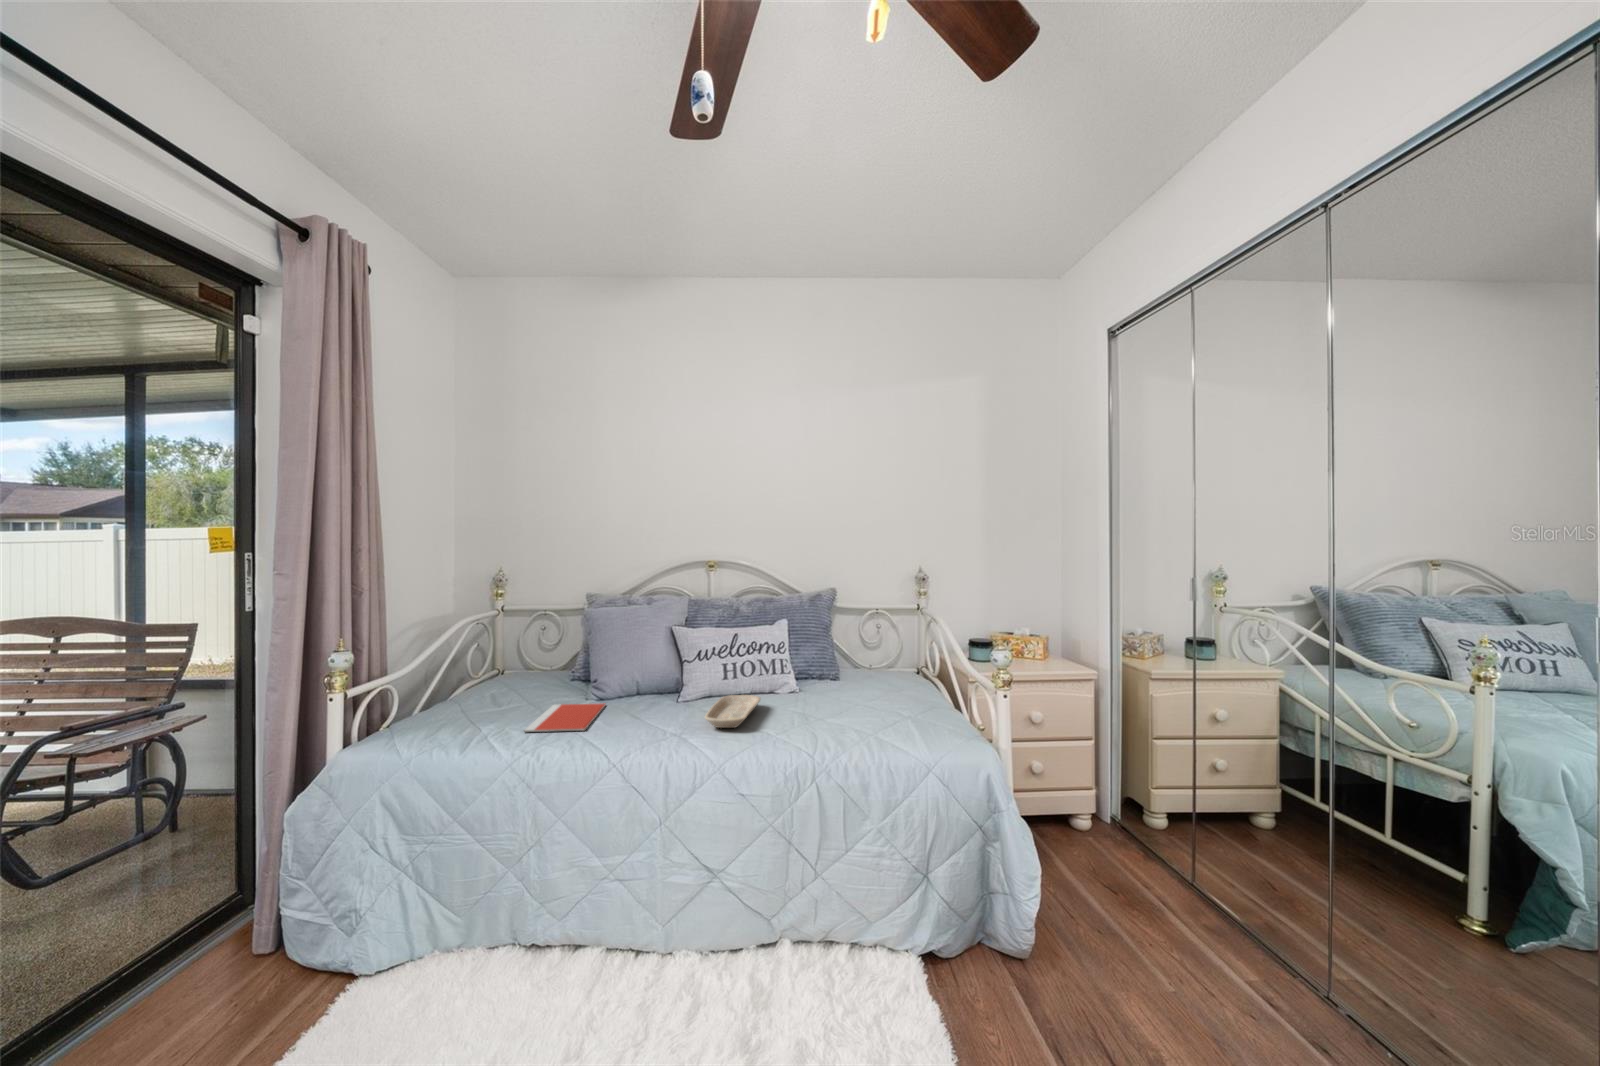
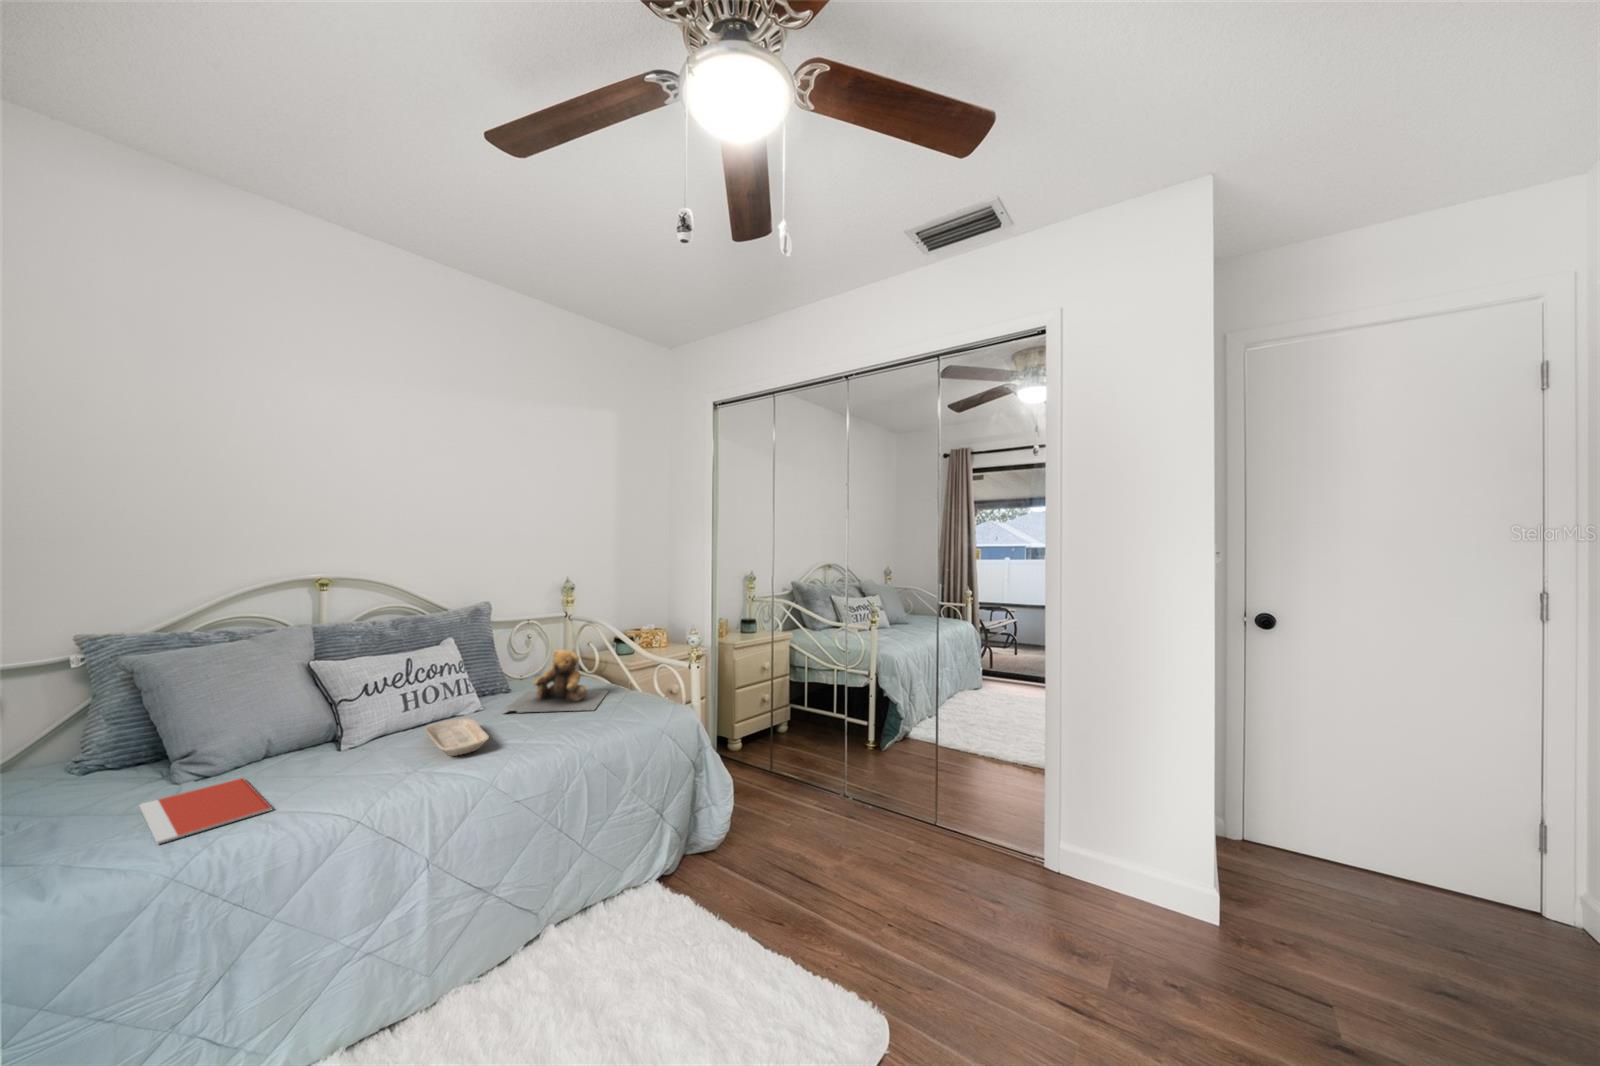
teddy bear: none [799,644,919,720] -> present [503,650,608,713]

